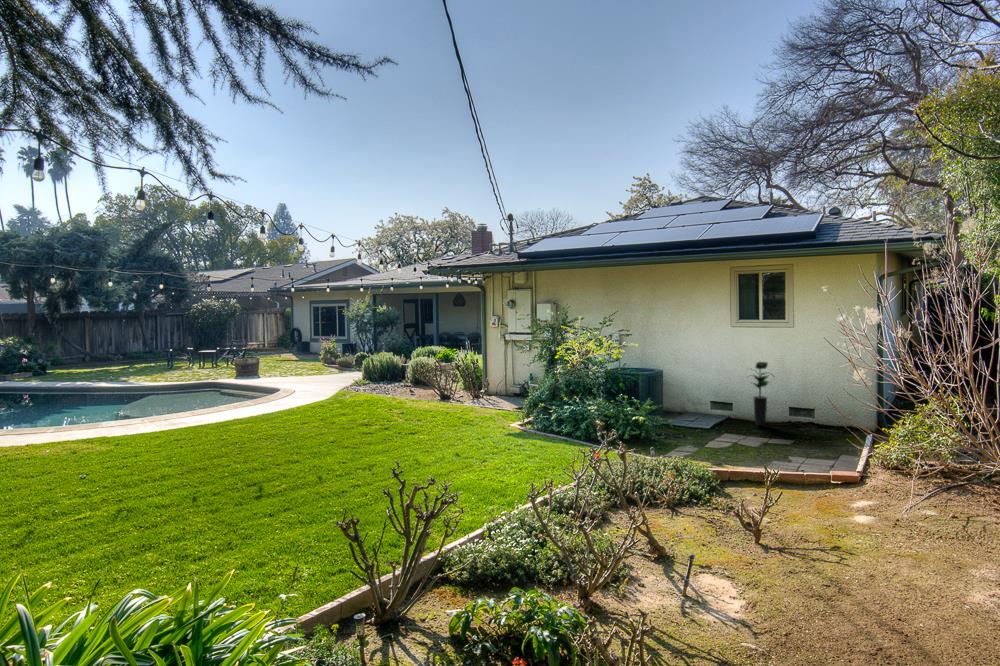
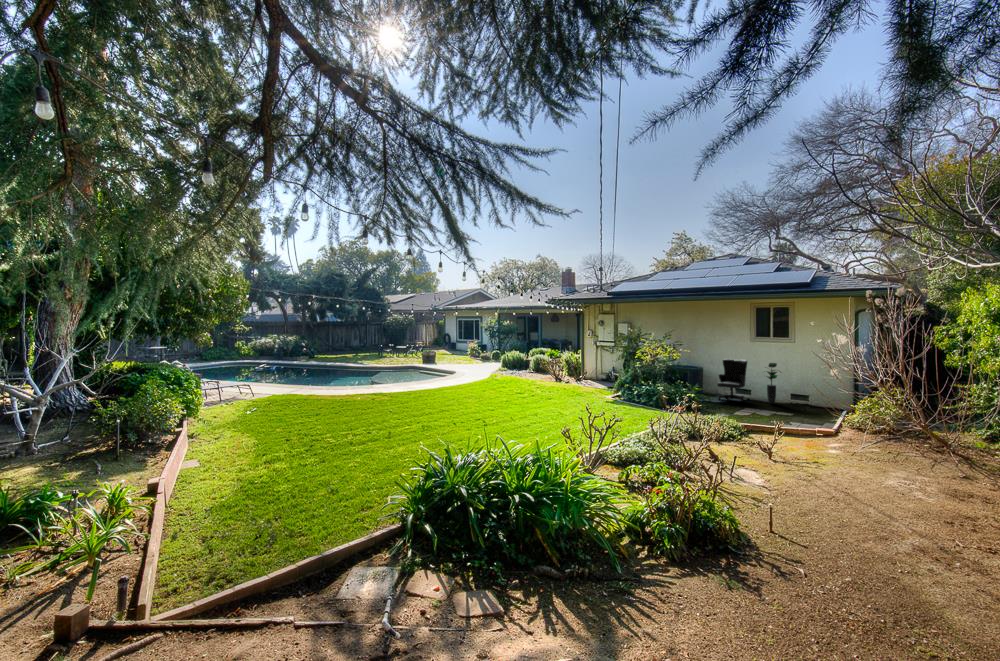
chair: none [681,357,725,425] -> present [717,359,747,402]

